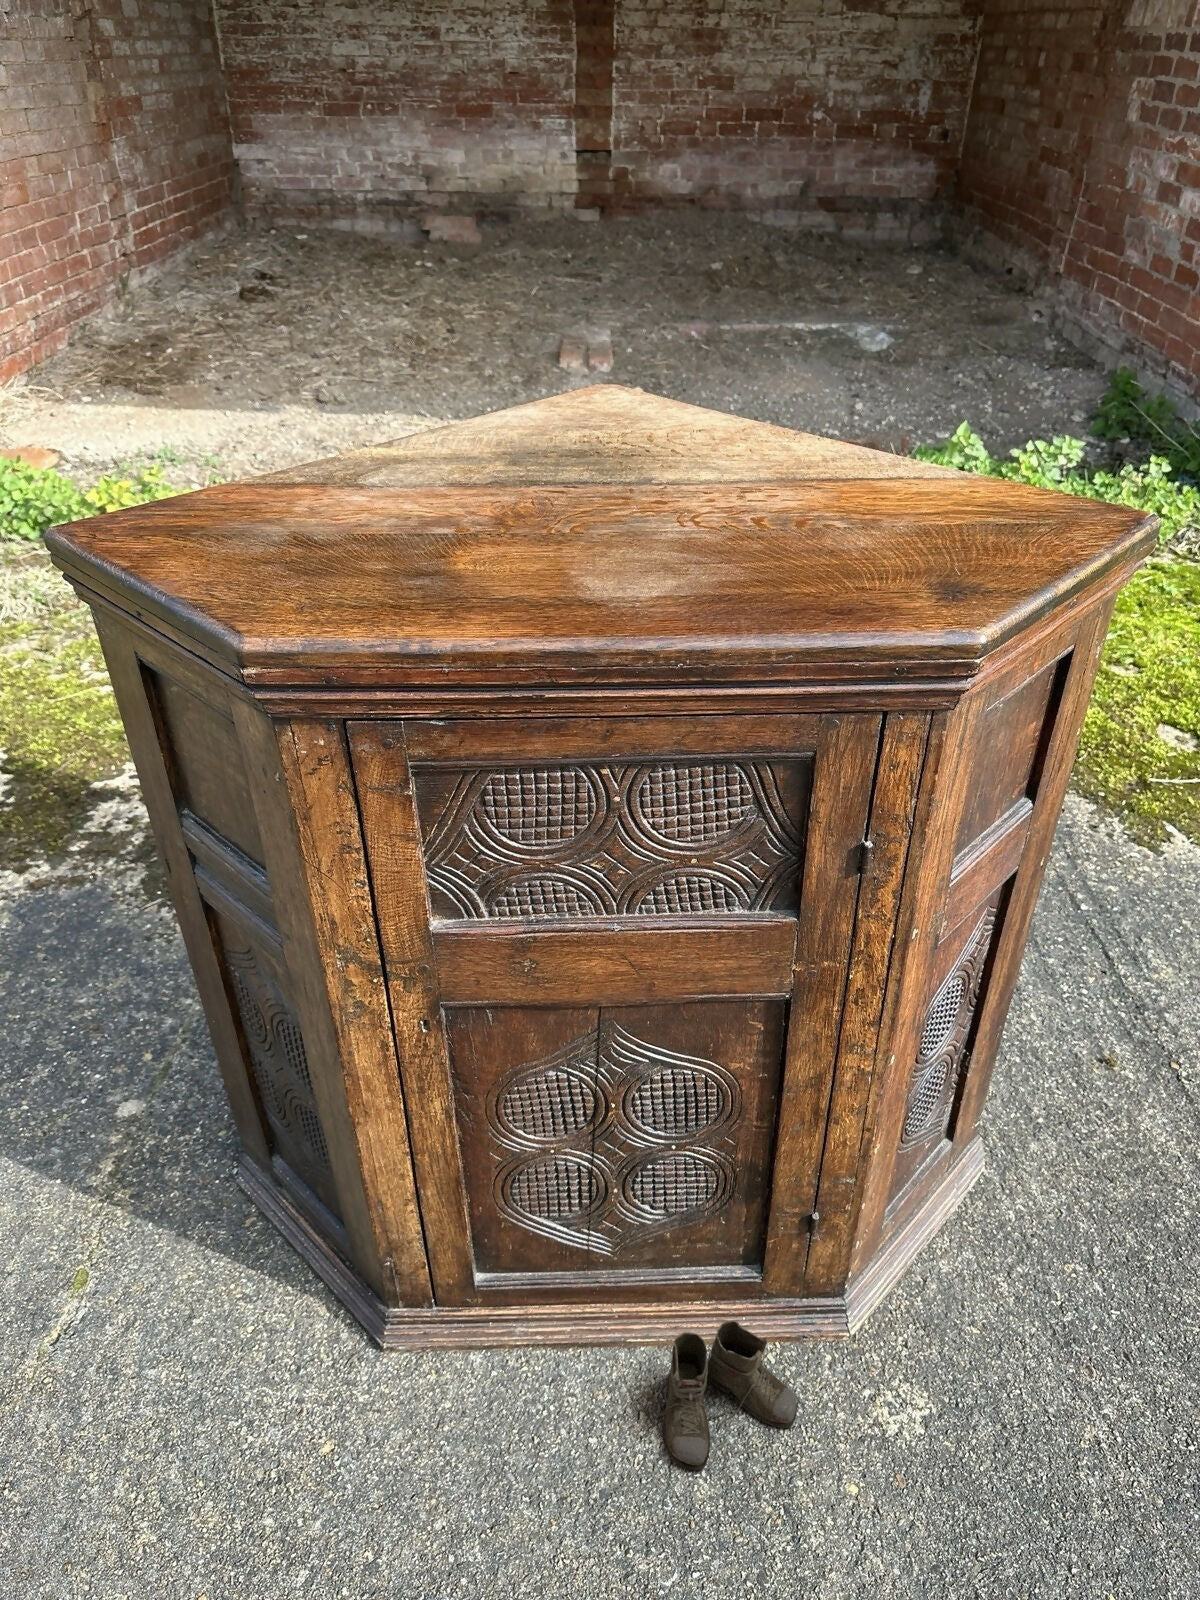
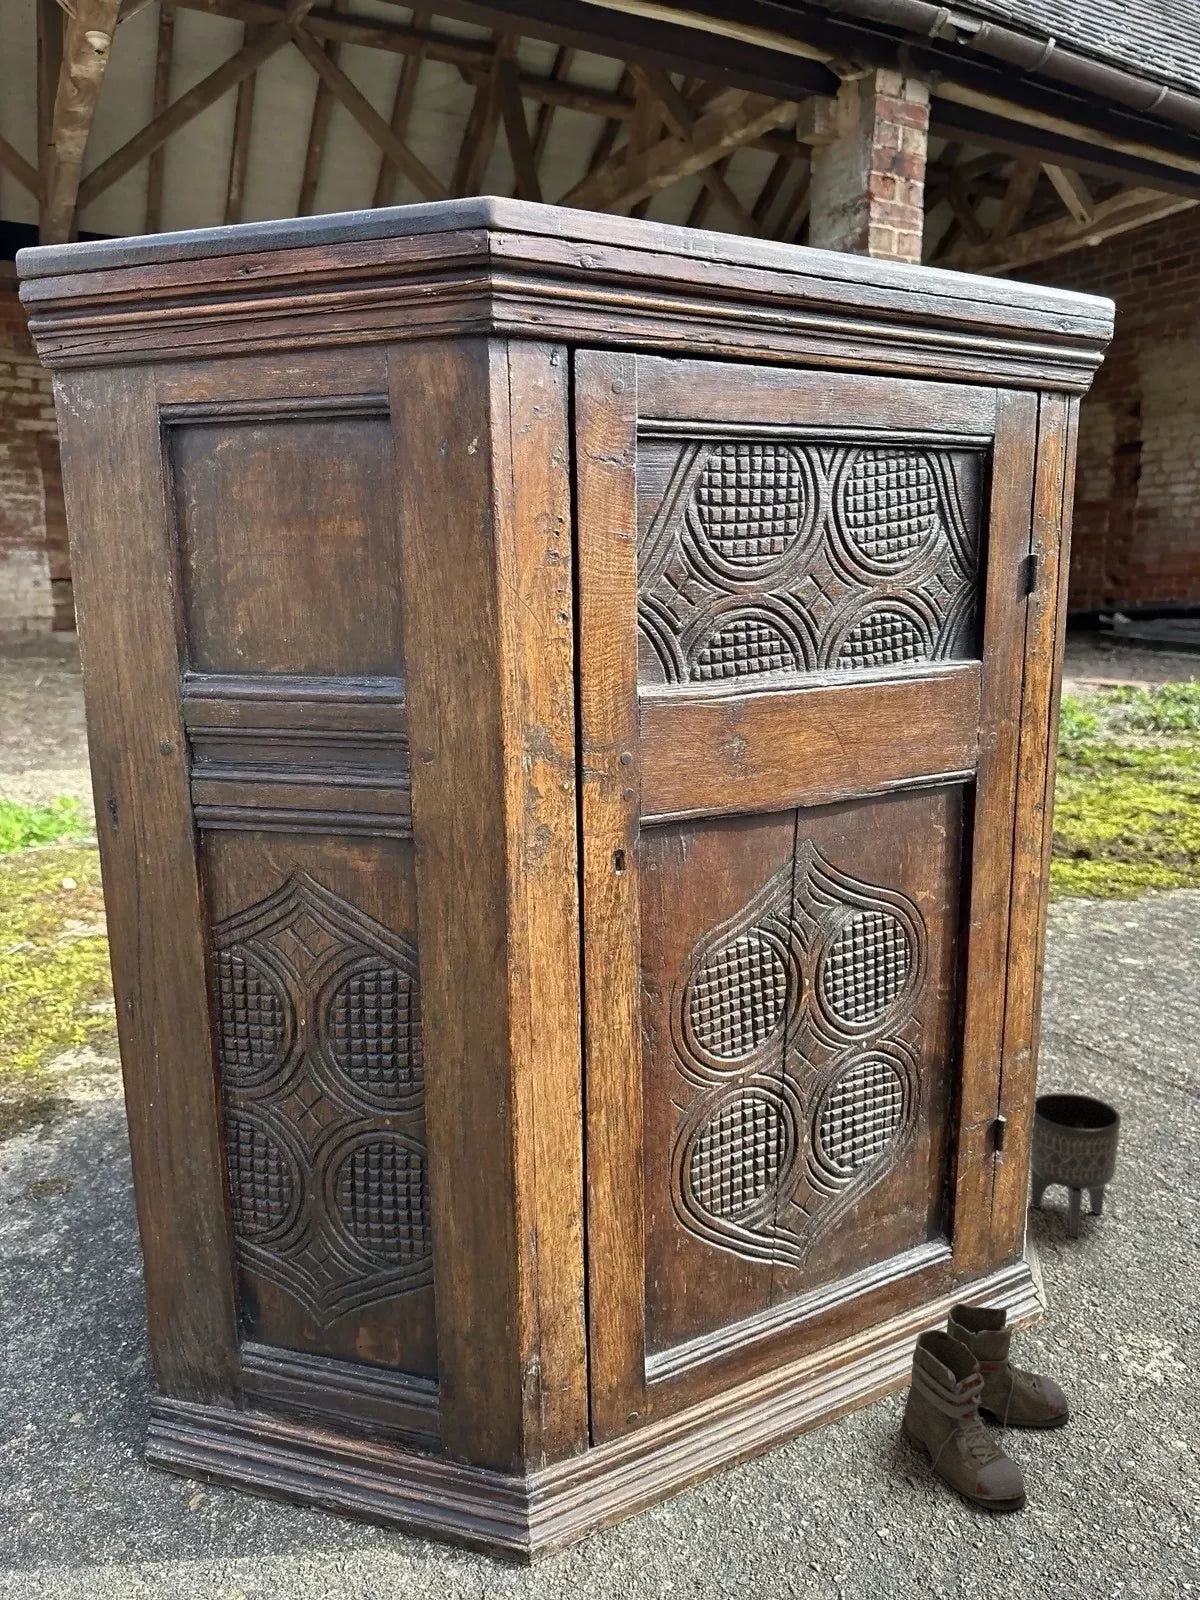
planter: none [938,1161,1023,1281] -> present [1029,1093,1121,1237]

